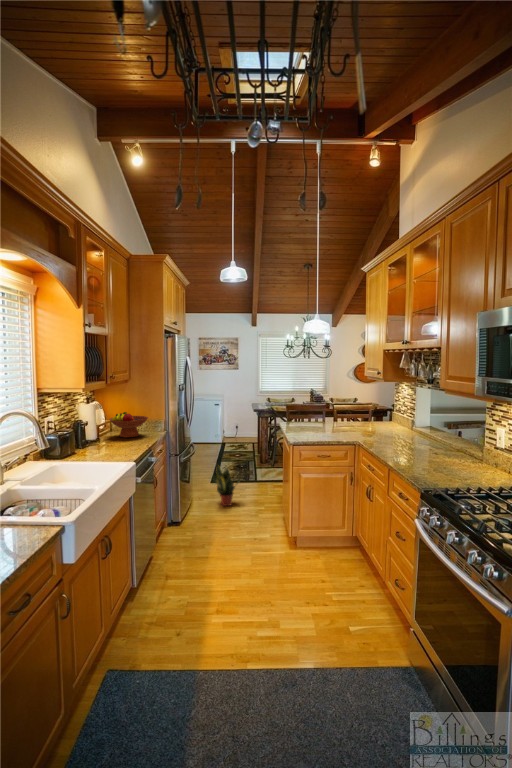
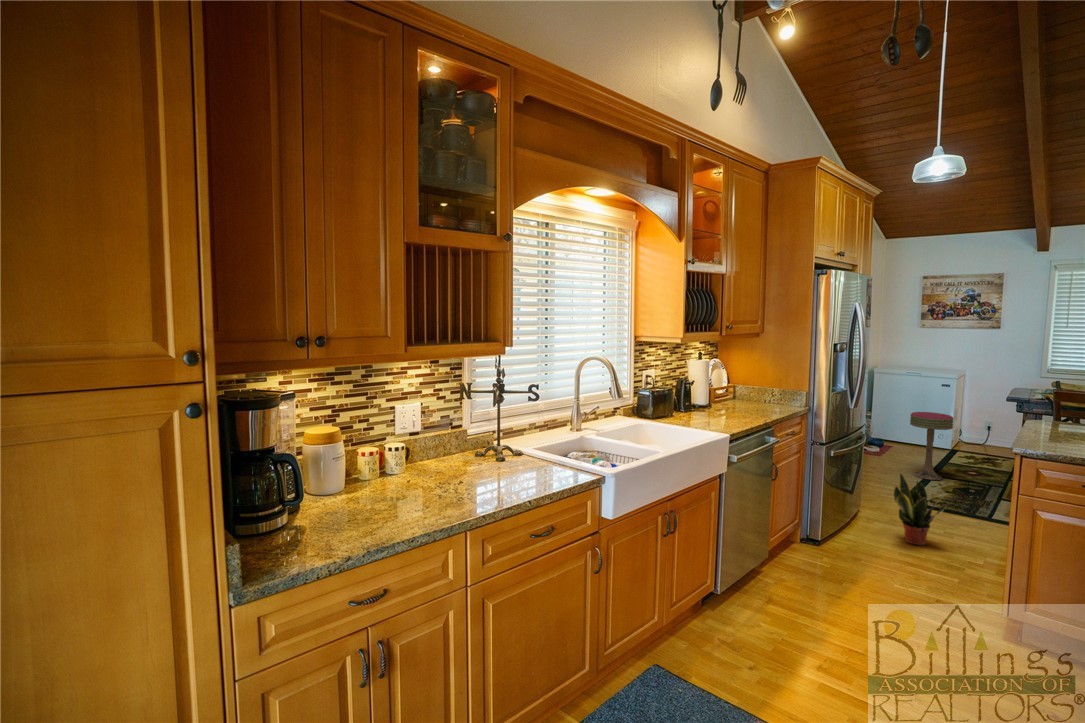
fruit bowl: present [109,412,148,438] -> none [724,375,777,409]
bar stool: none [207,422,228,463] -> present [910,412,953,480]

